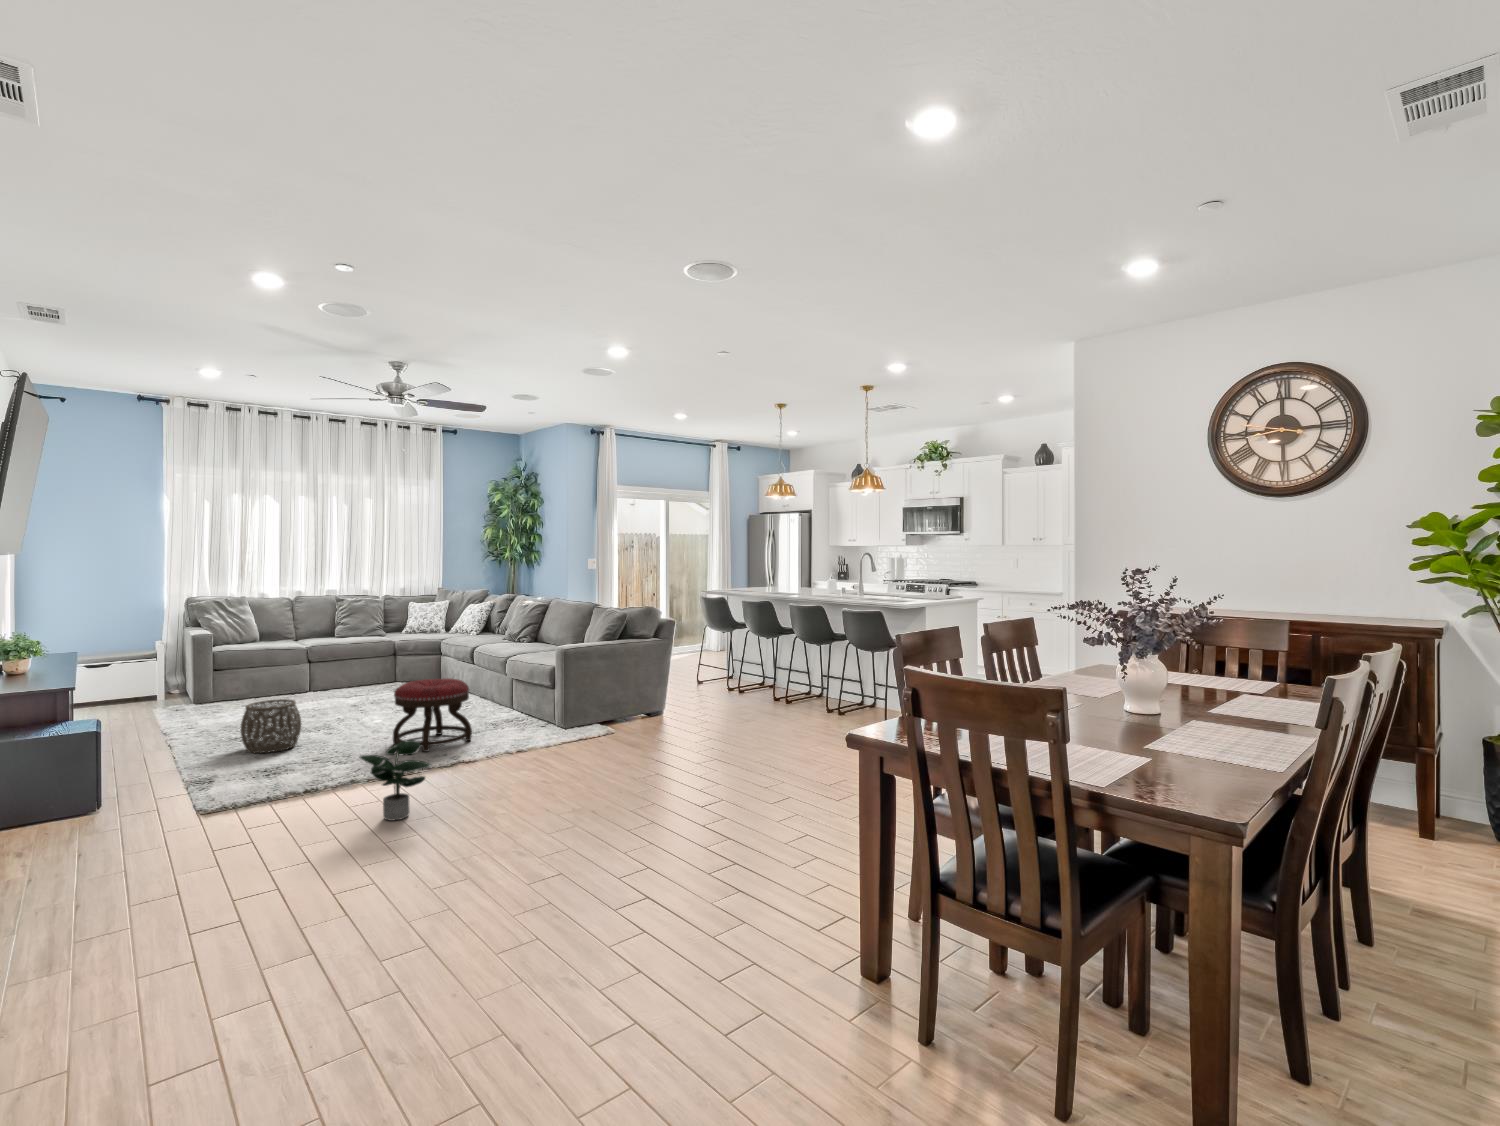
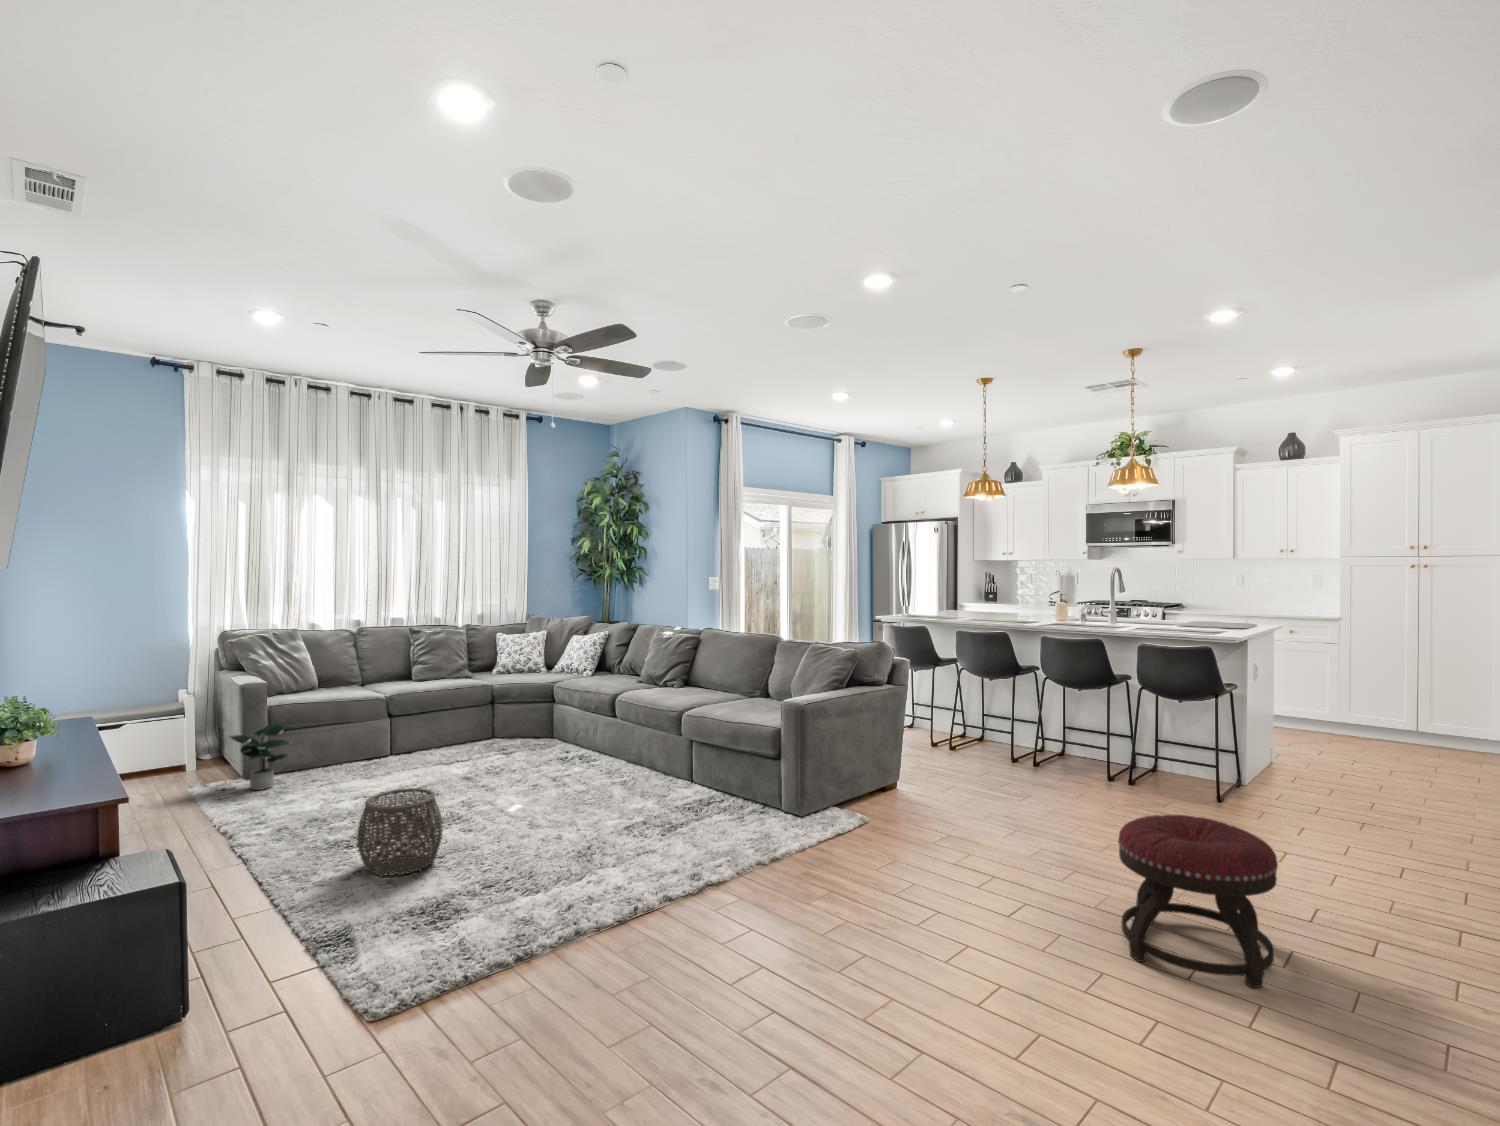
ottoman: present [393,678,472,752] -> present [1118,815,1278,988]
potted plant: present [359,740,431,821] -> present [229,724,291,790]

